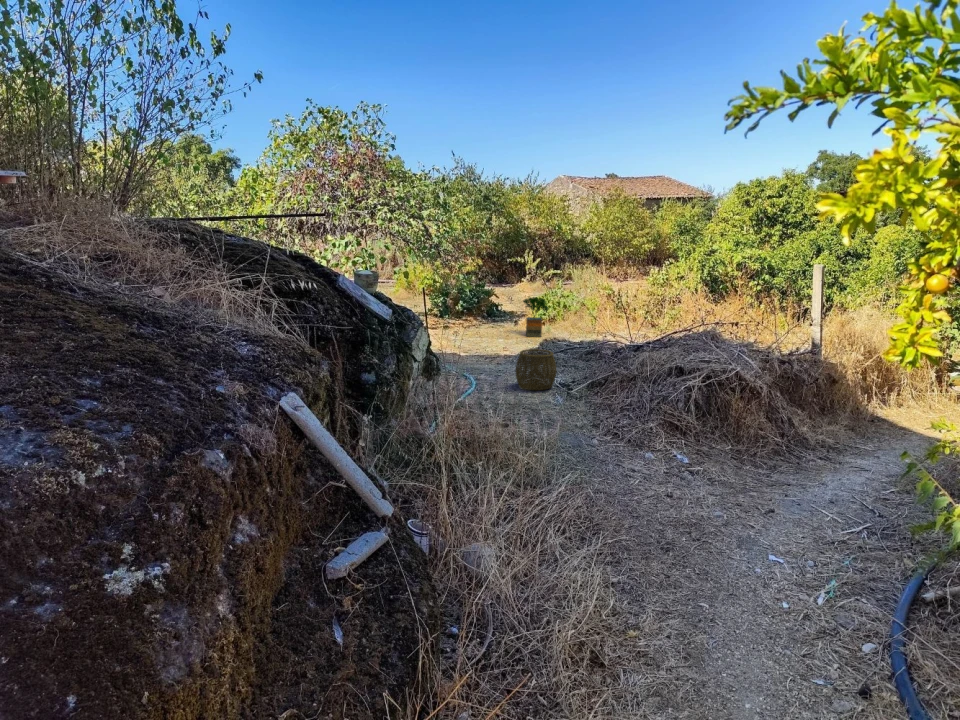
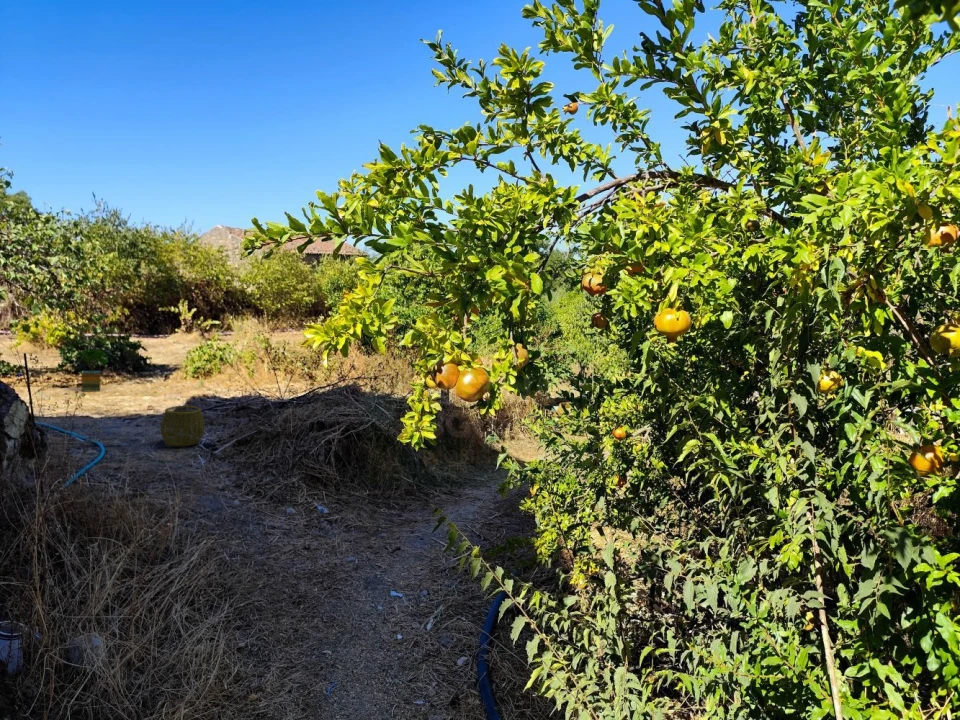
potted tree: present [523,297,549,337] -> present [77,350,108,392]

